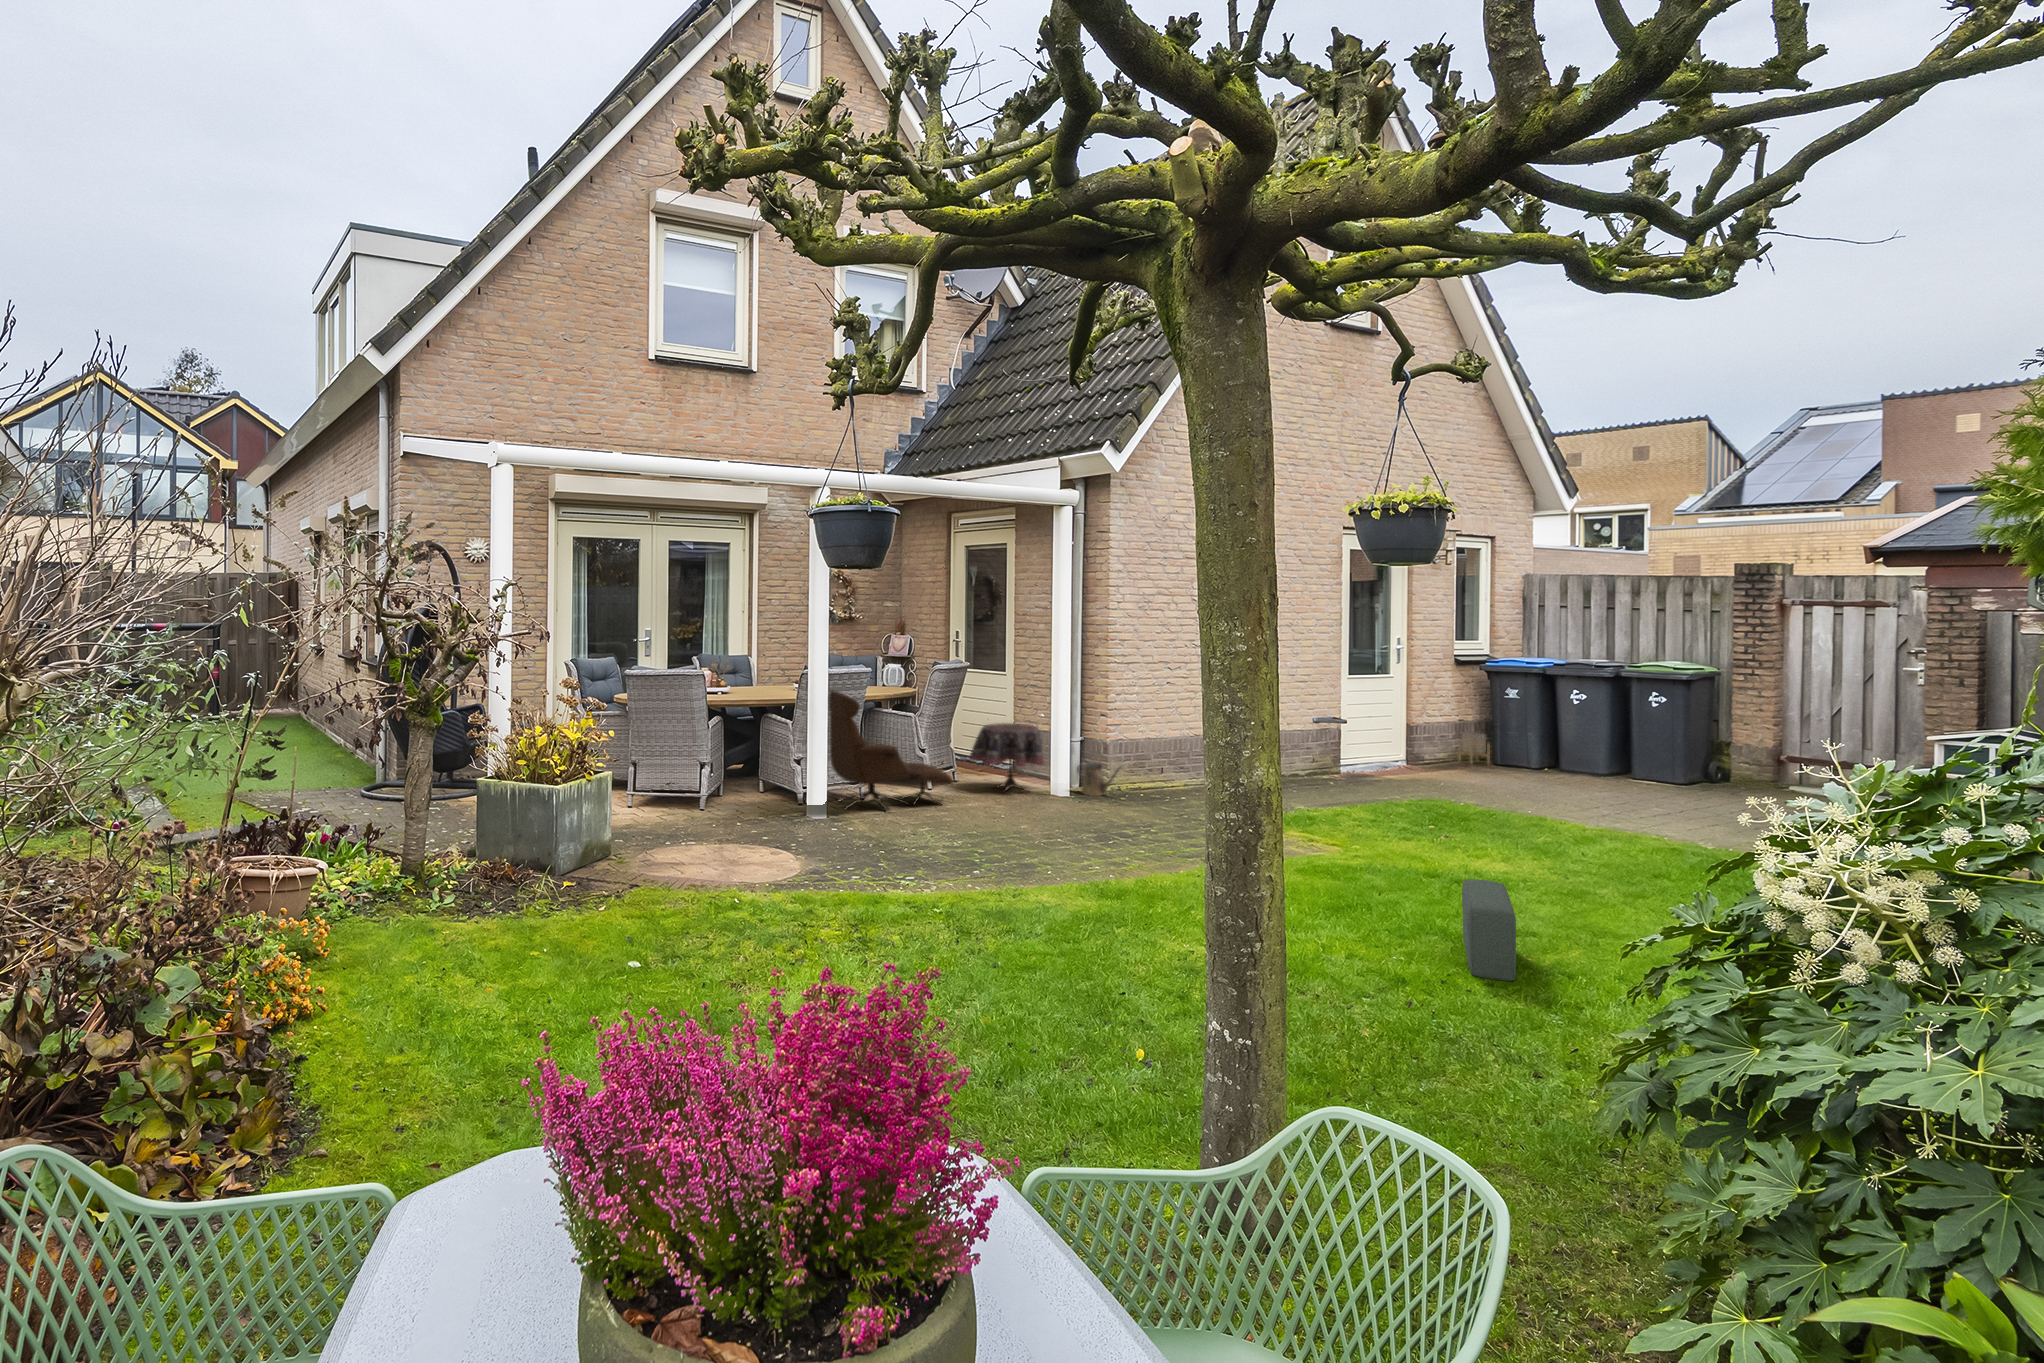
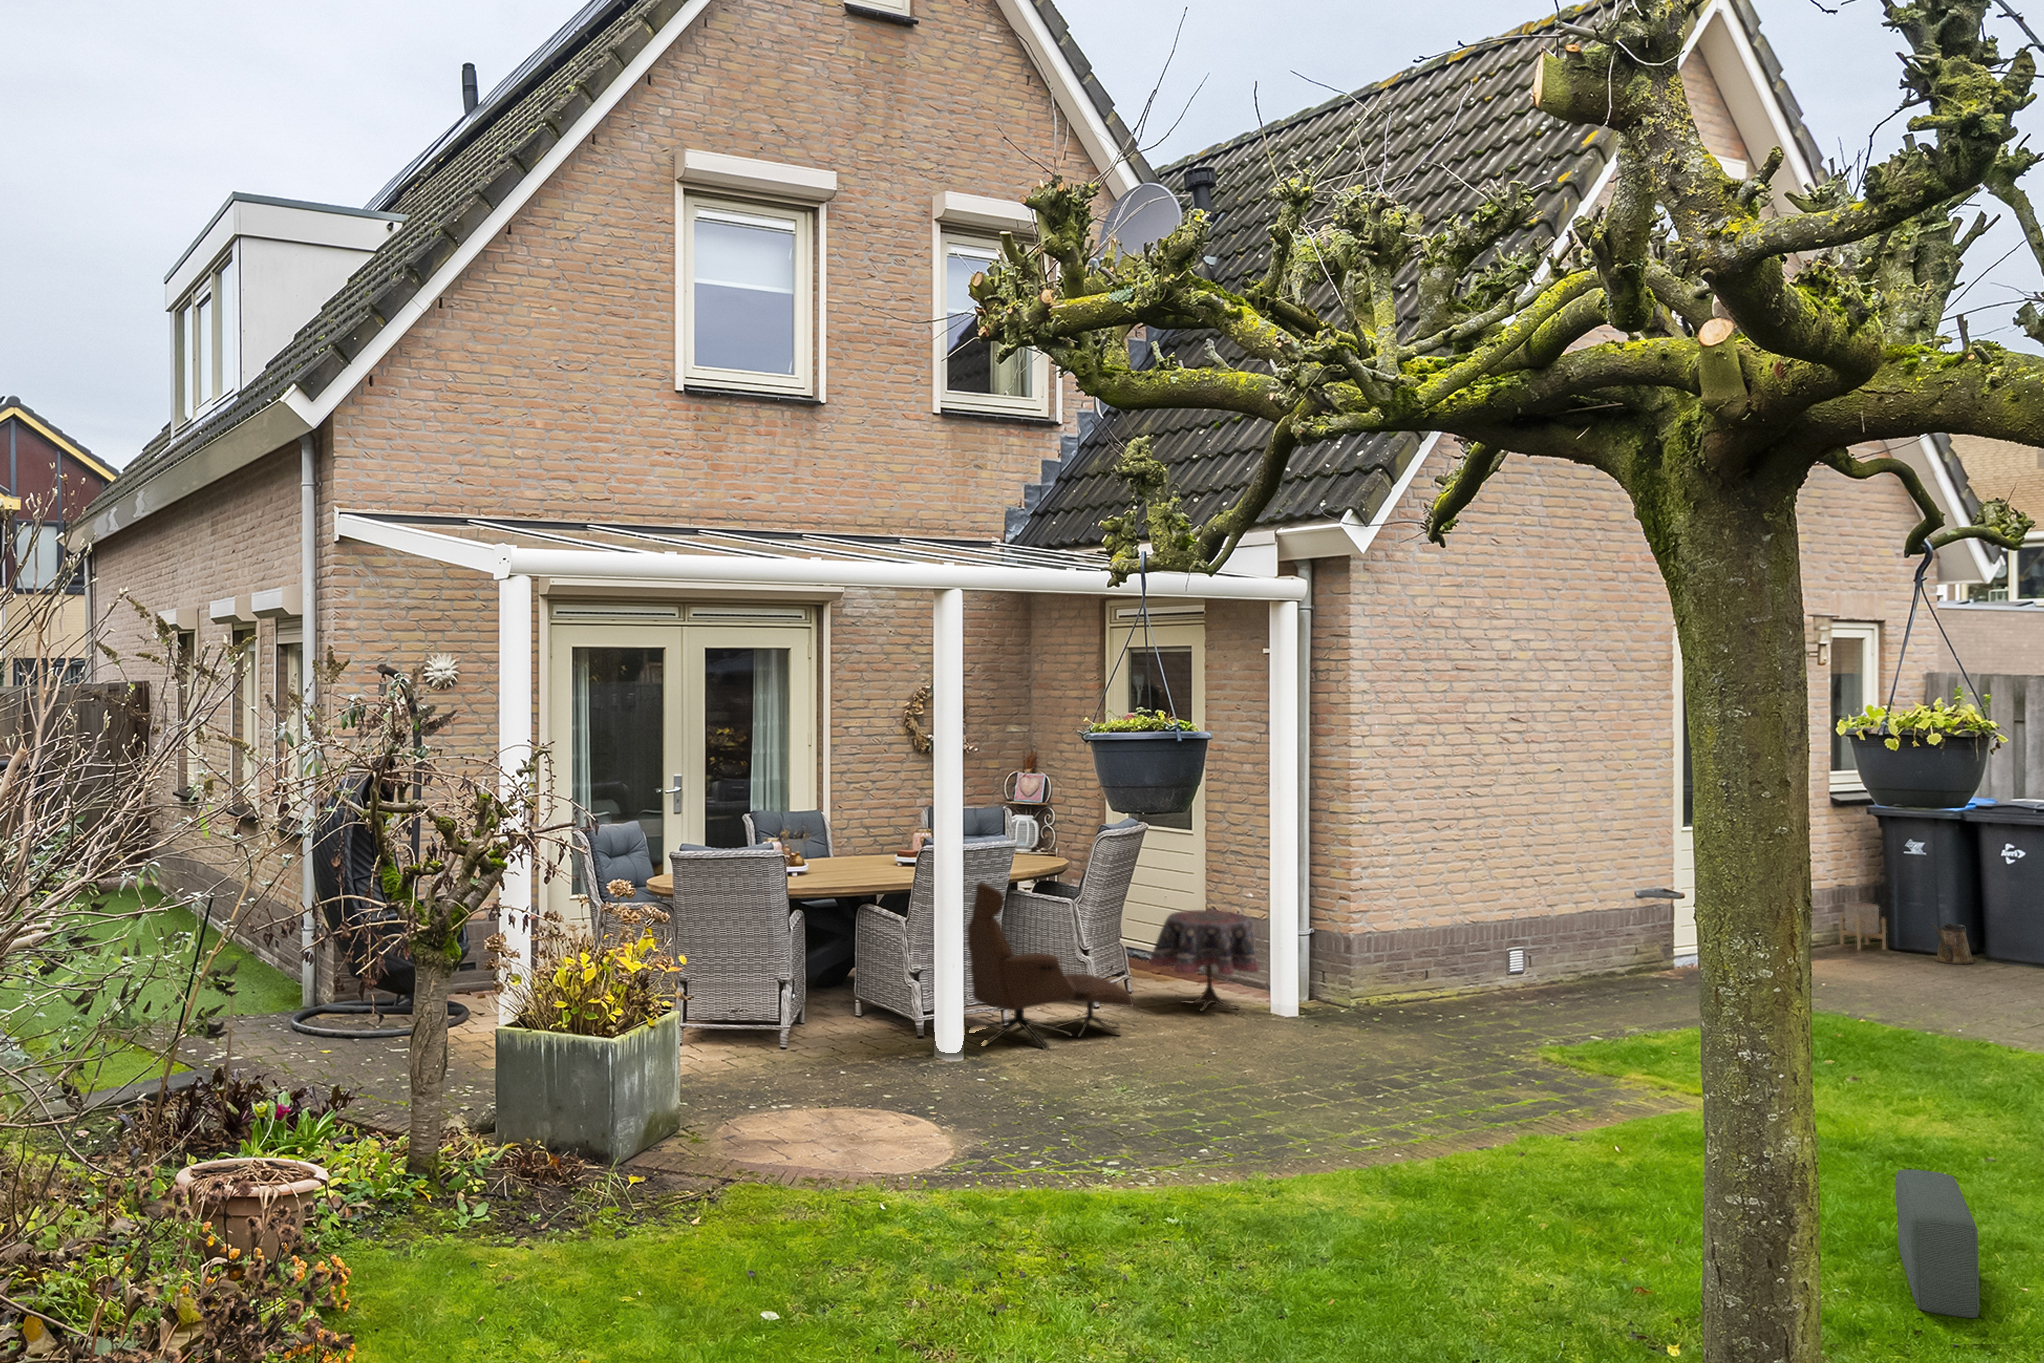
watering can: present [1077,763,1121,796] -> present [1932,924,1974,964]

